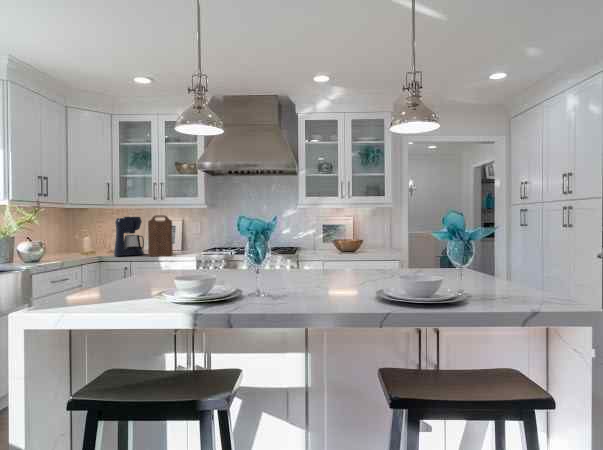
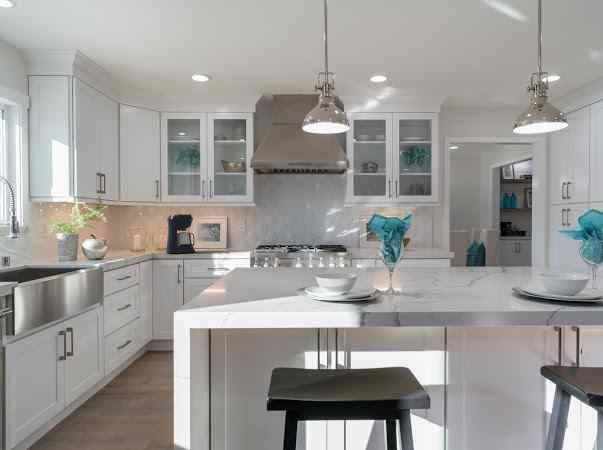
cutting board: present [148,215,173,256] -> none [202,213,226,254]

